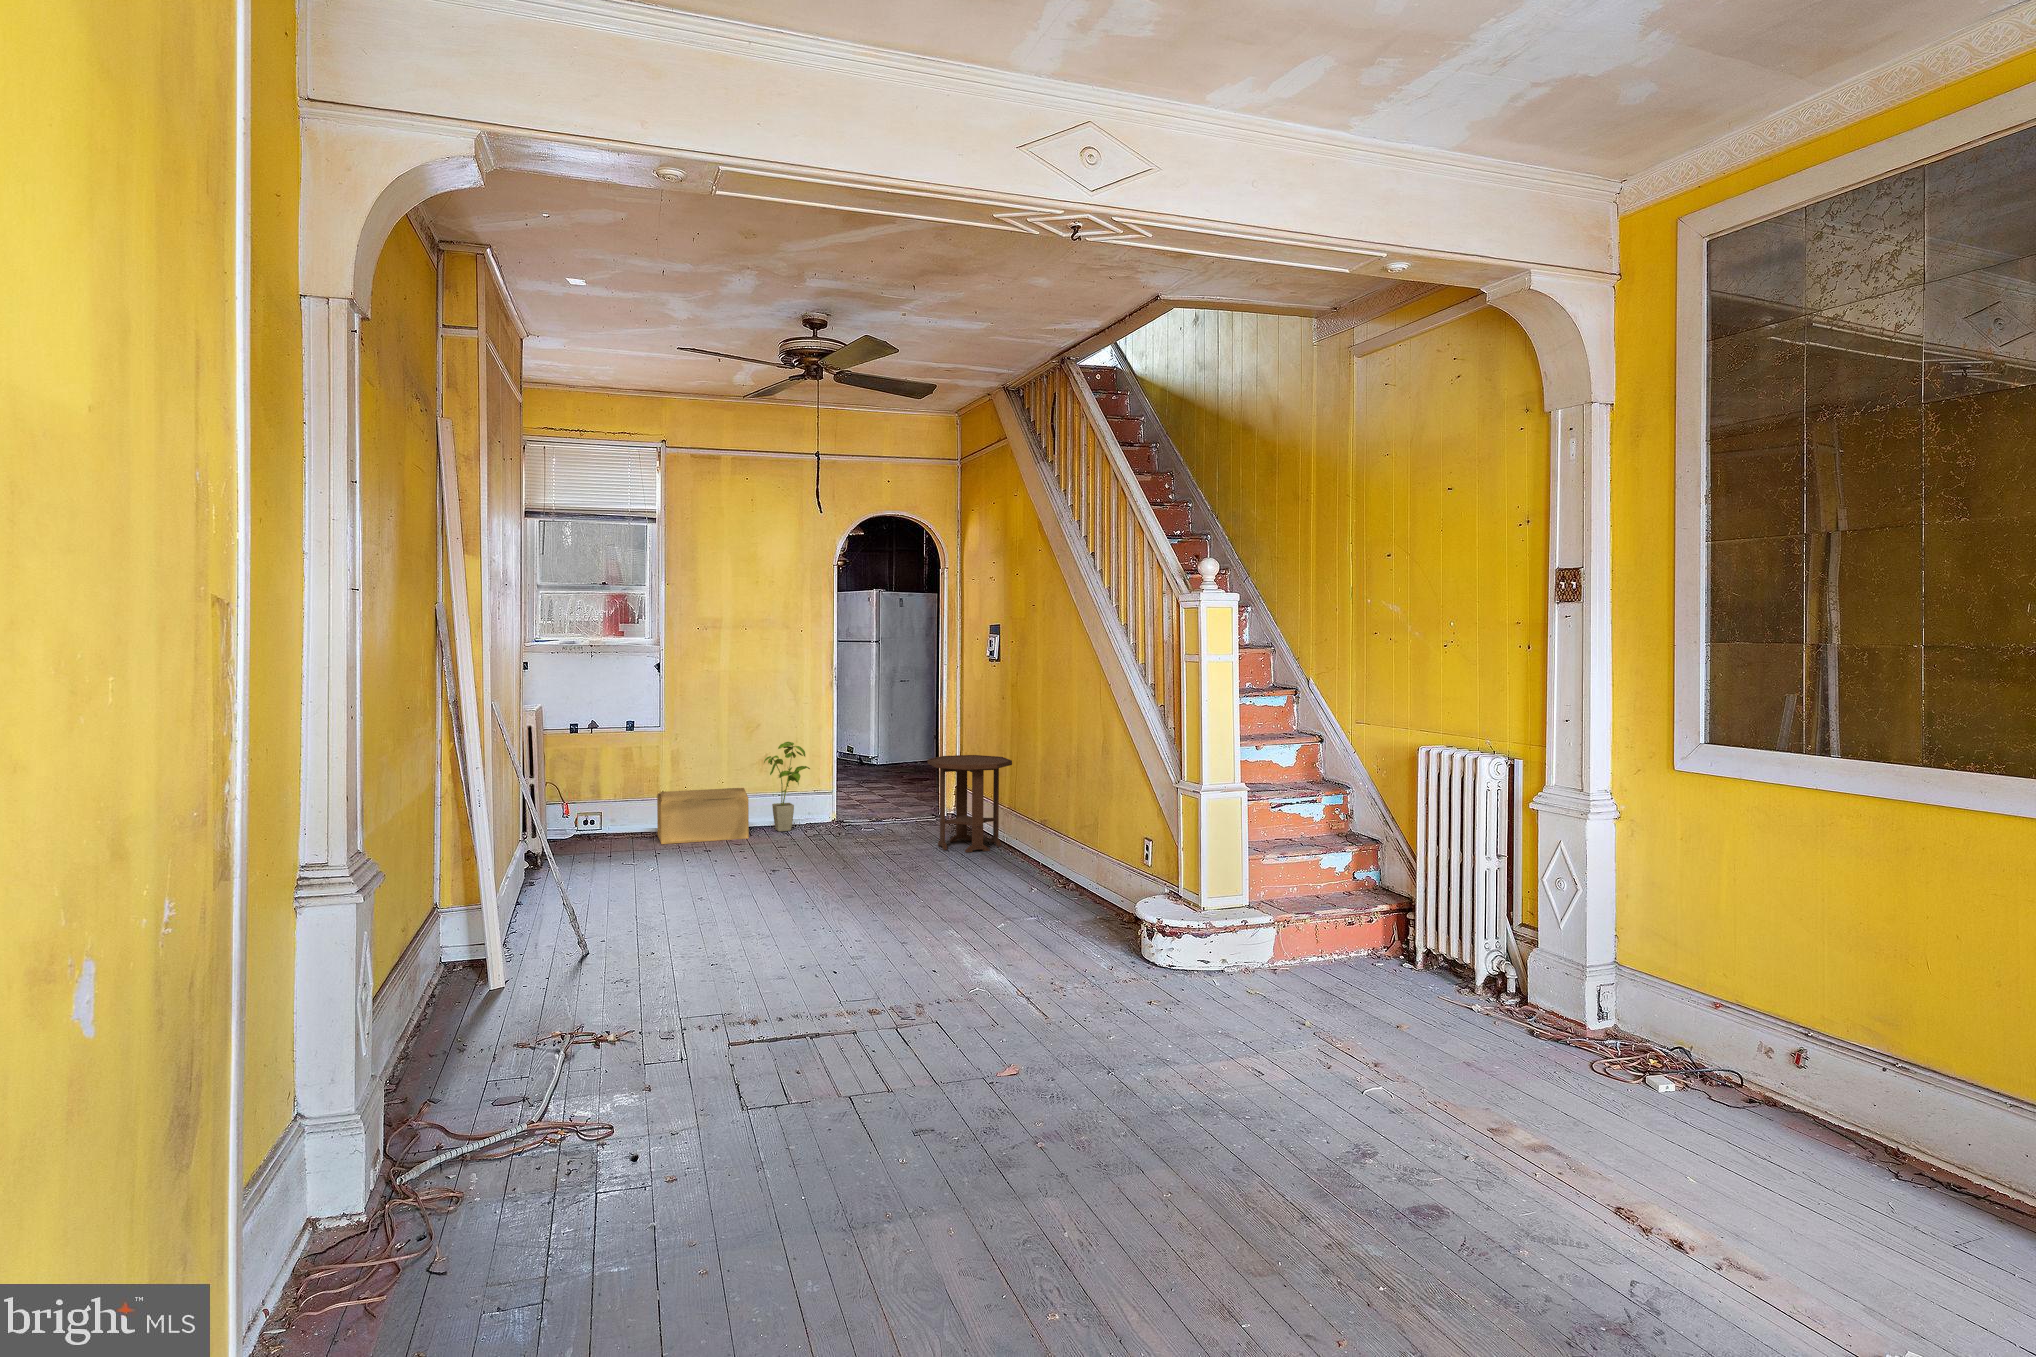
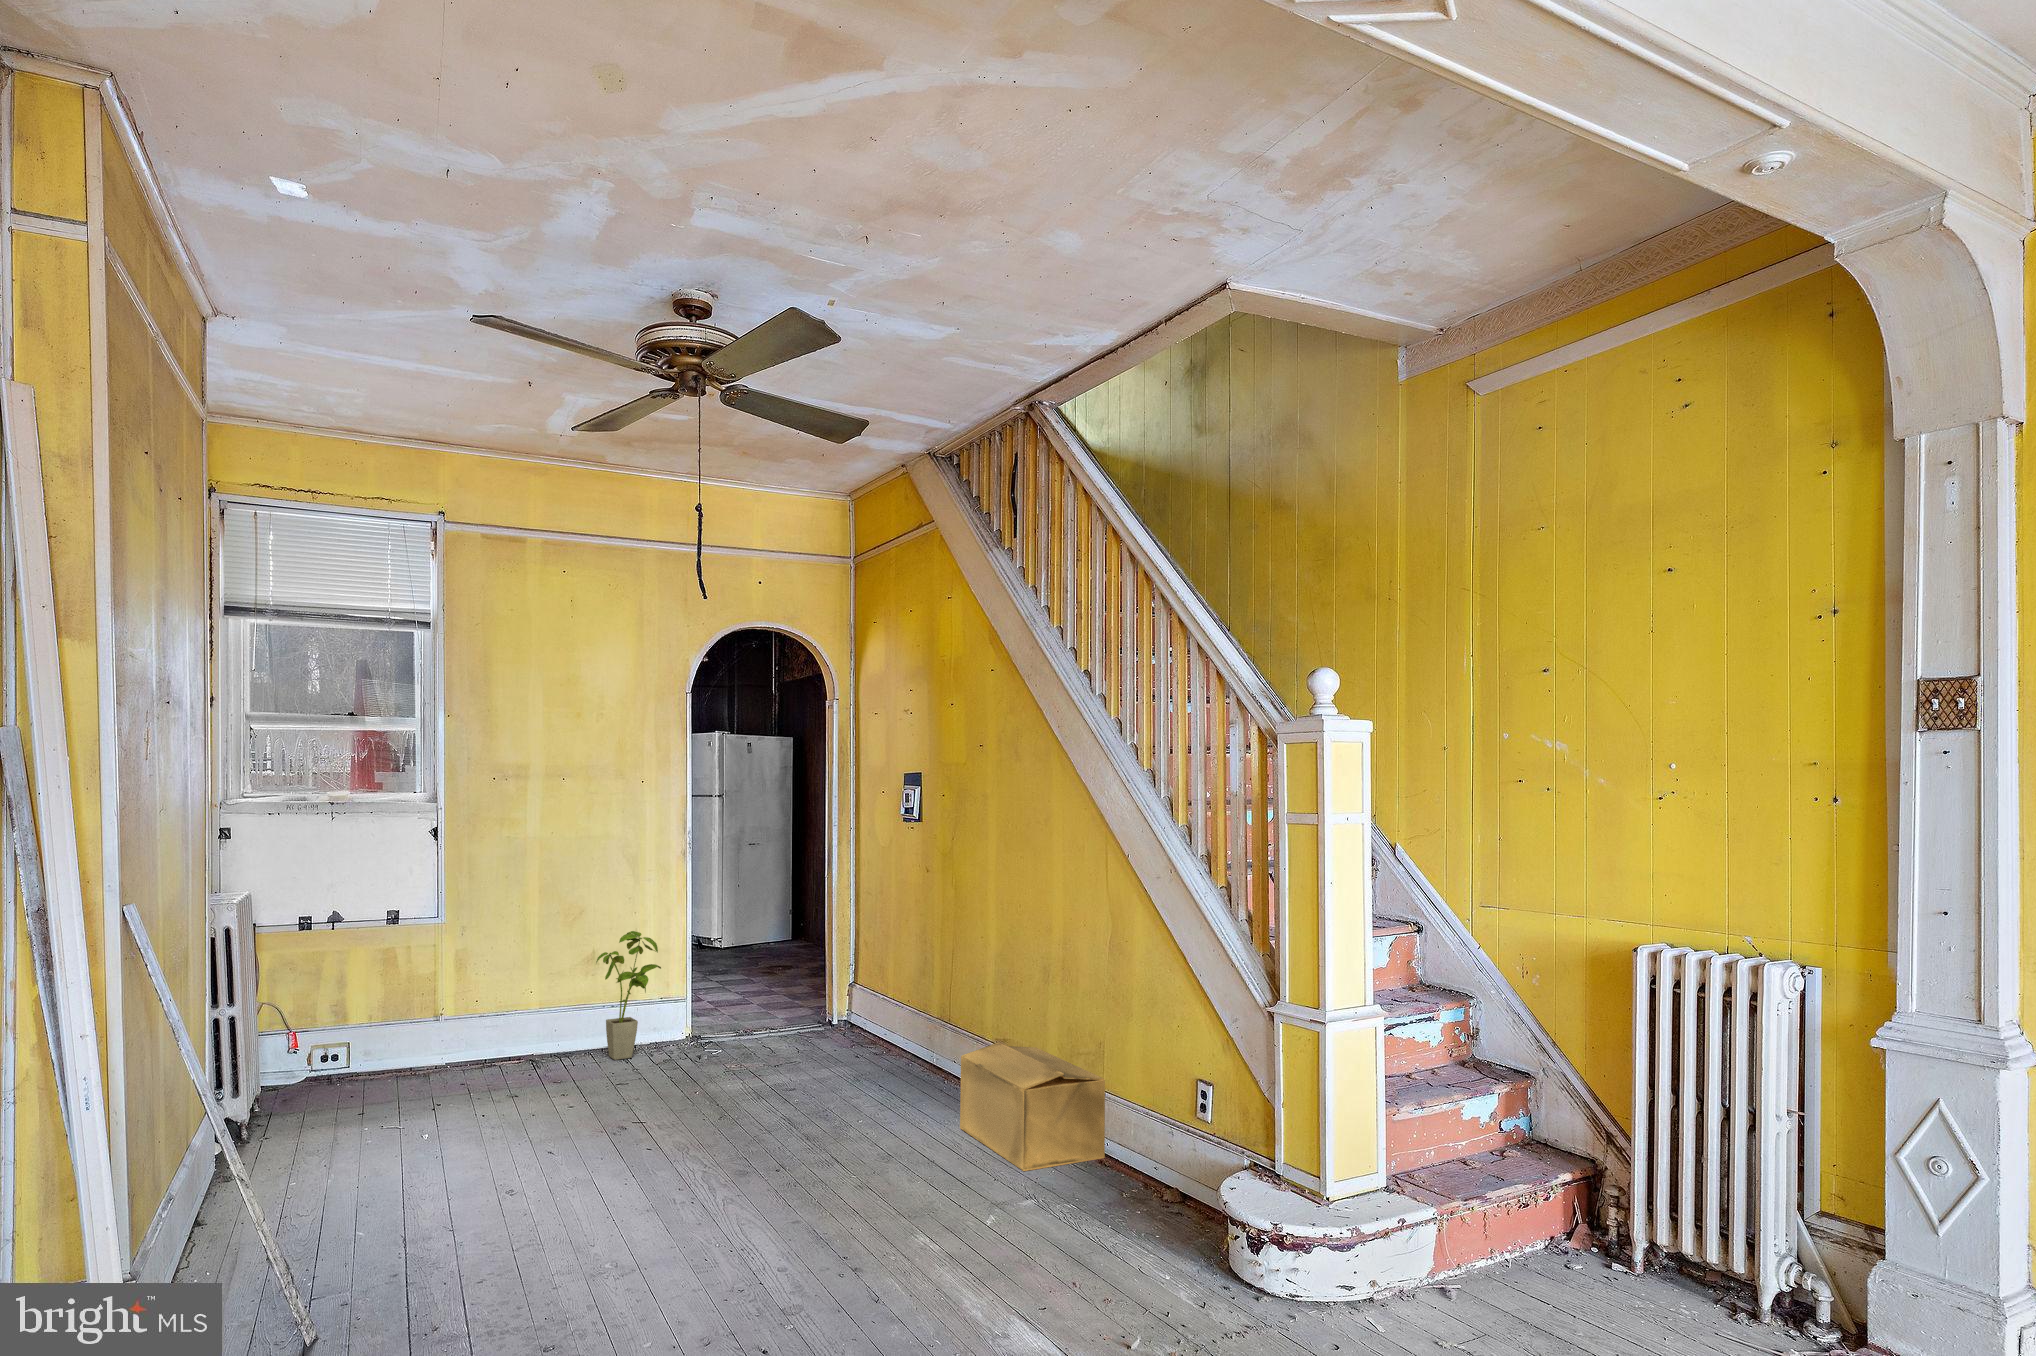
side table: present [928,755,1012,852] -> none [836,946,952,1086]
cardboard box: present [657,788,749,844] -> present [960,1042,1105,1171]

